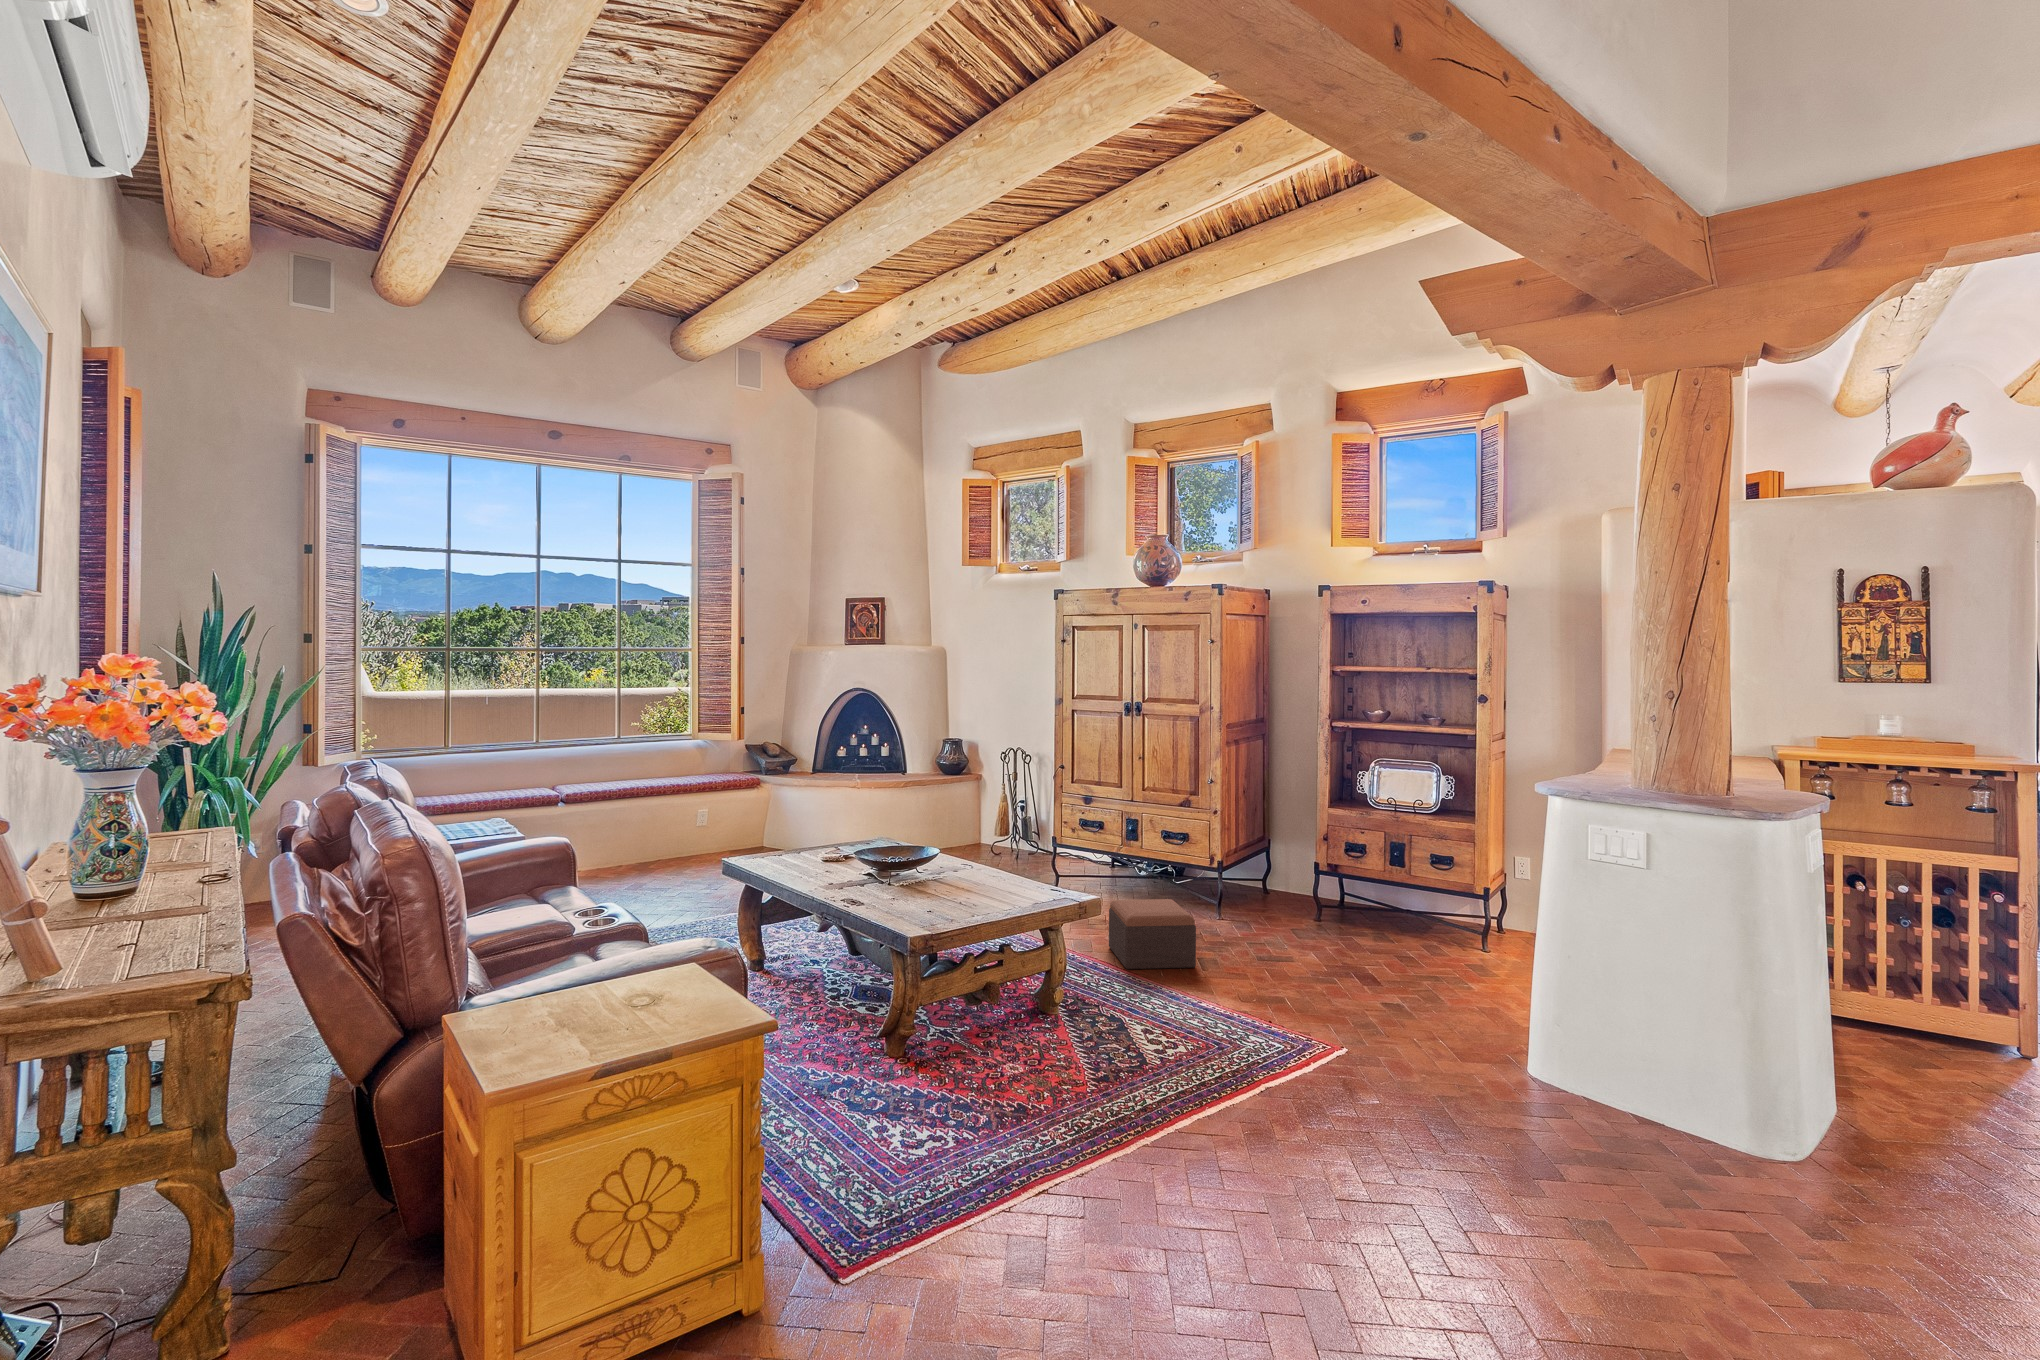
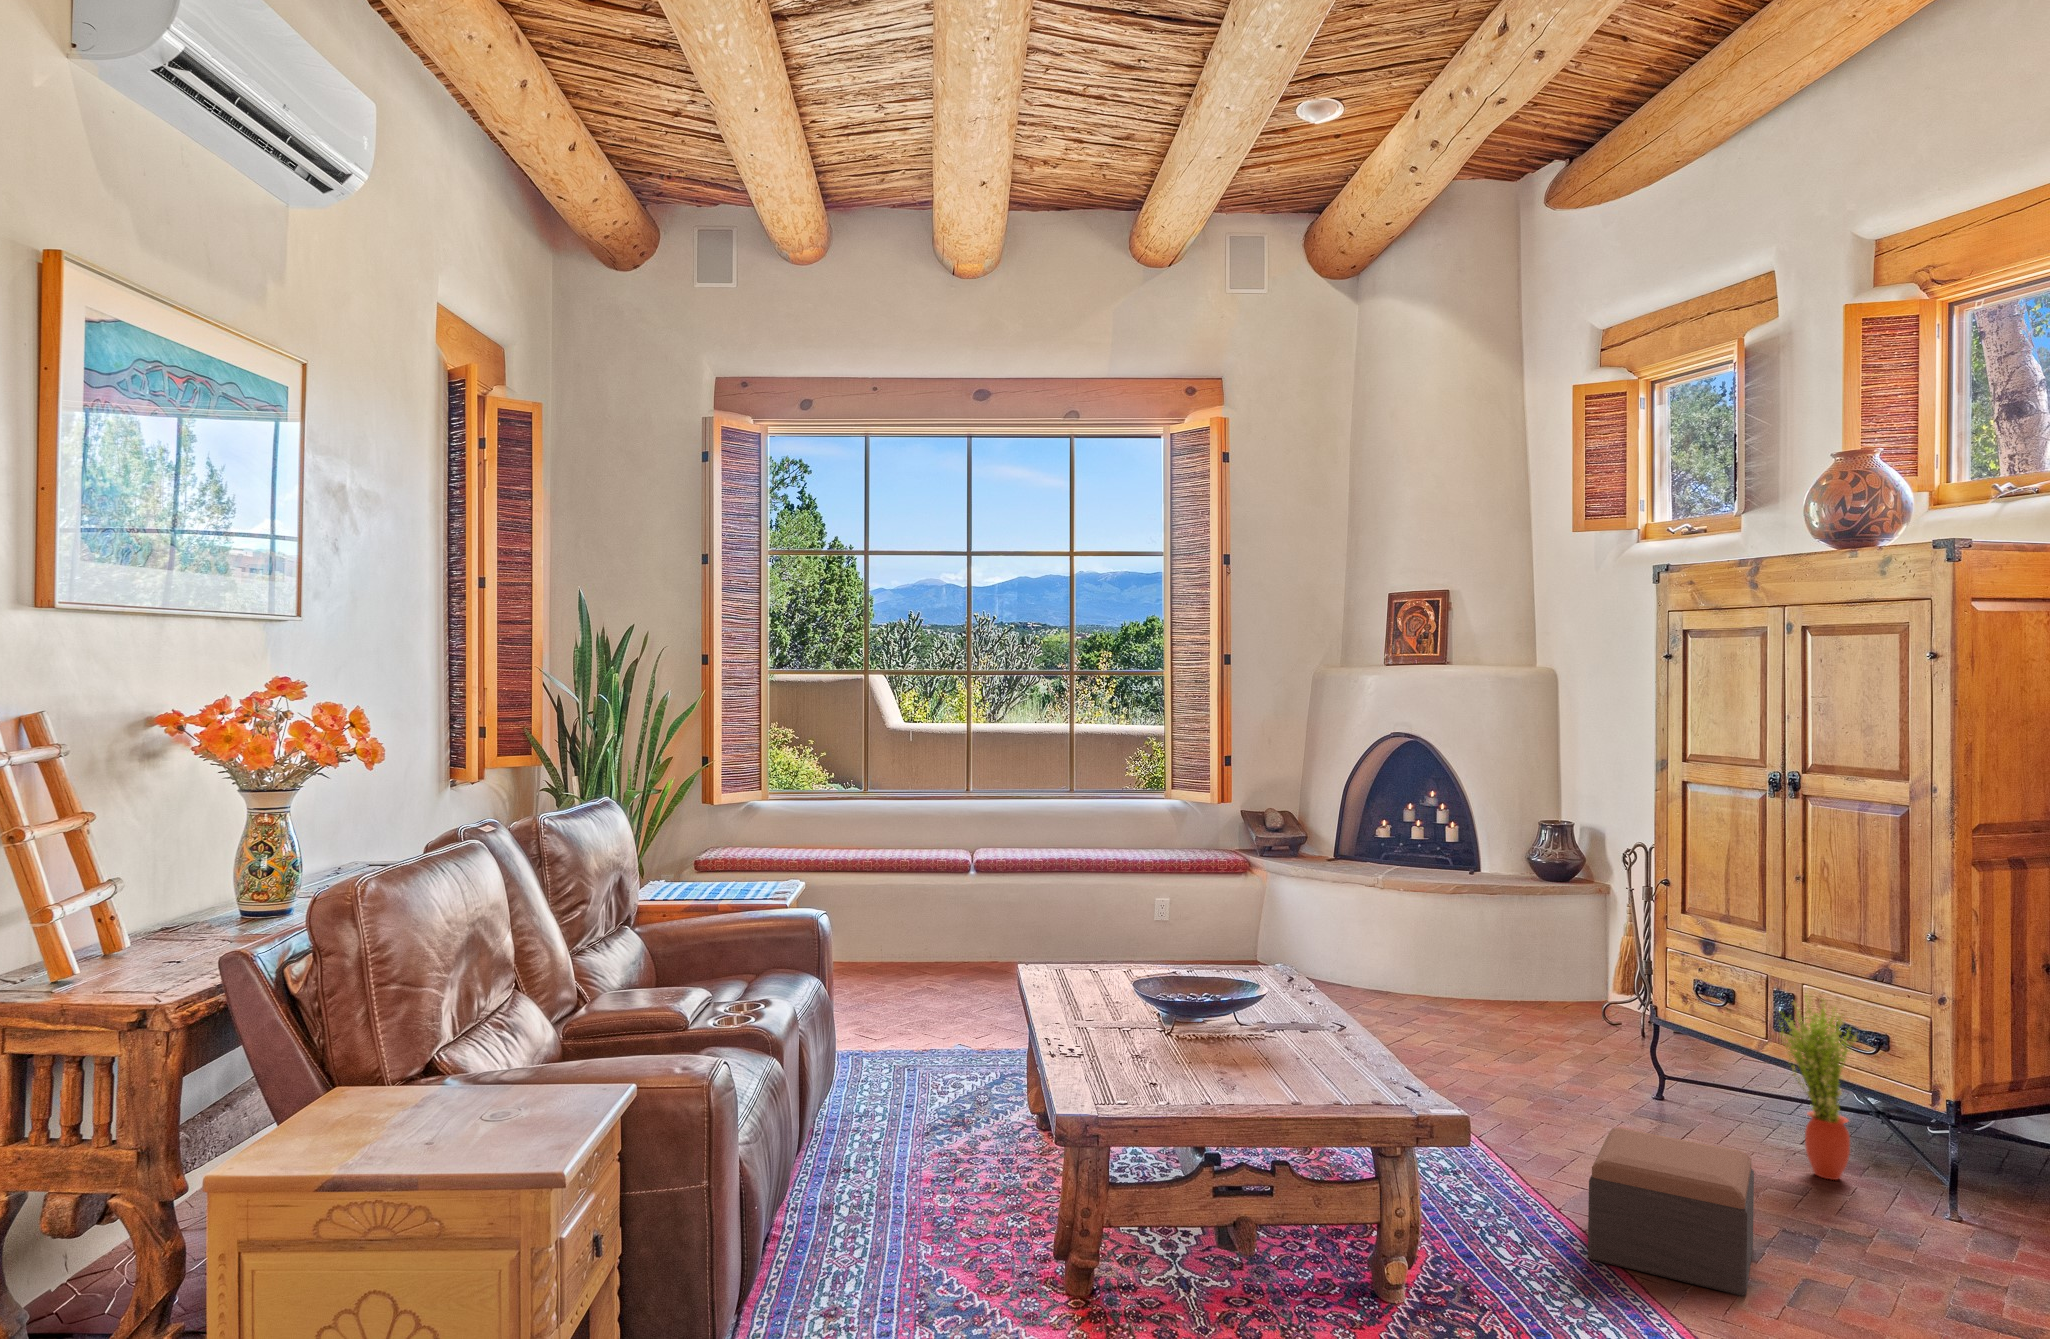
potted plant: none [1140,817,1178,909] -> present [1779,995,1857,1180]

